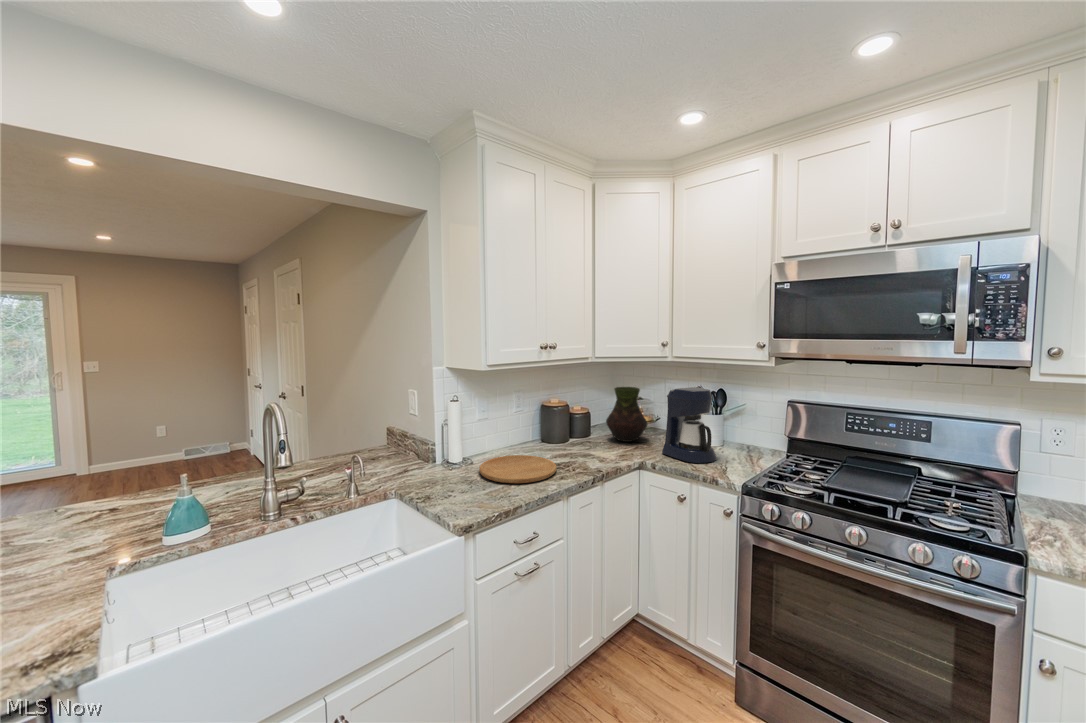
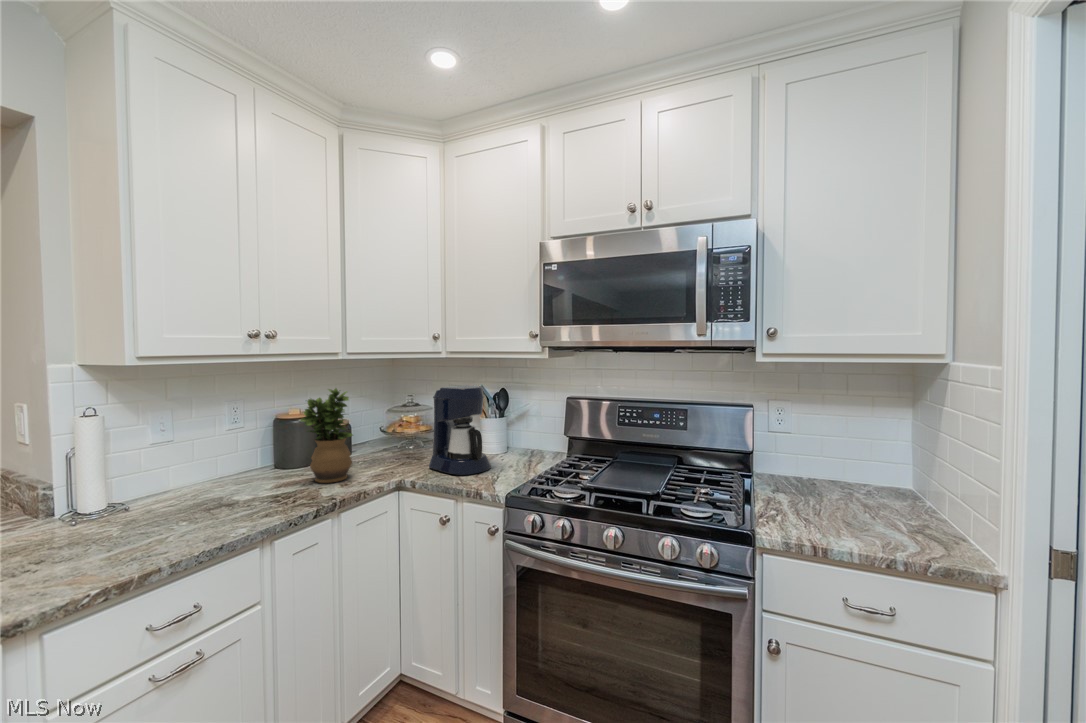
potted plant: none [570,386,606,458] -> present [300,388,353,483]
vase: present [606,387,647,442] -> none [367,390,419,458]
cutting board: present [479,455,556,483] -> none [124,488,267,534]

